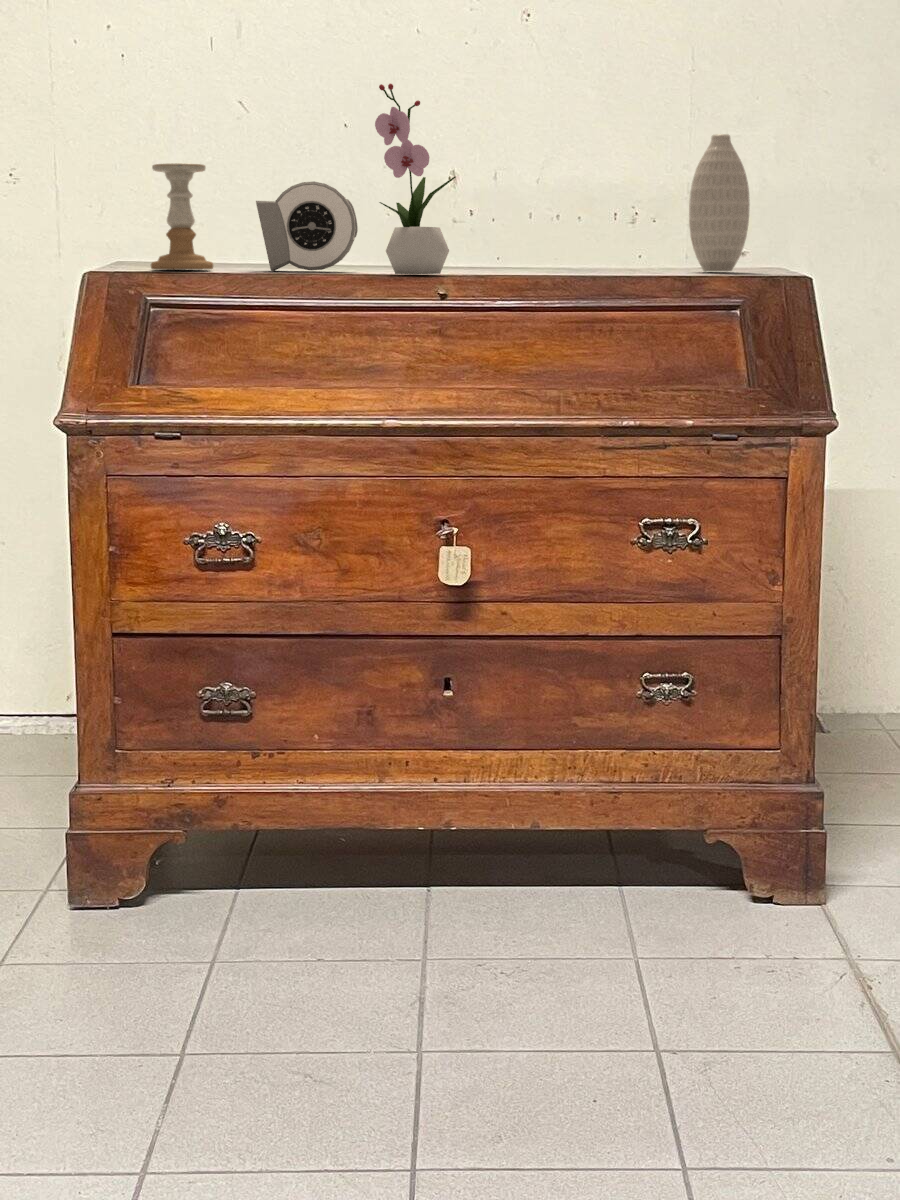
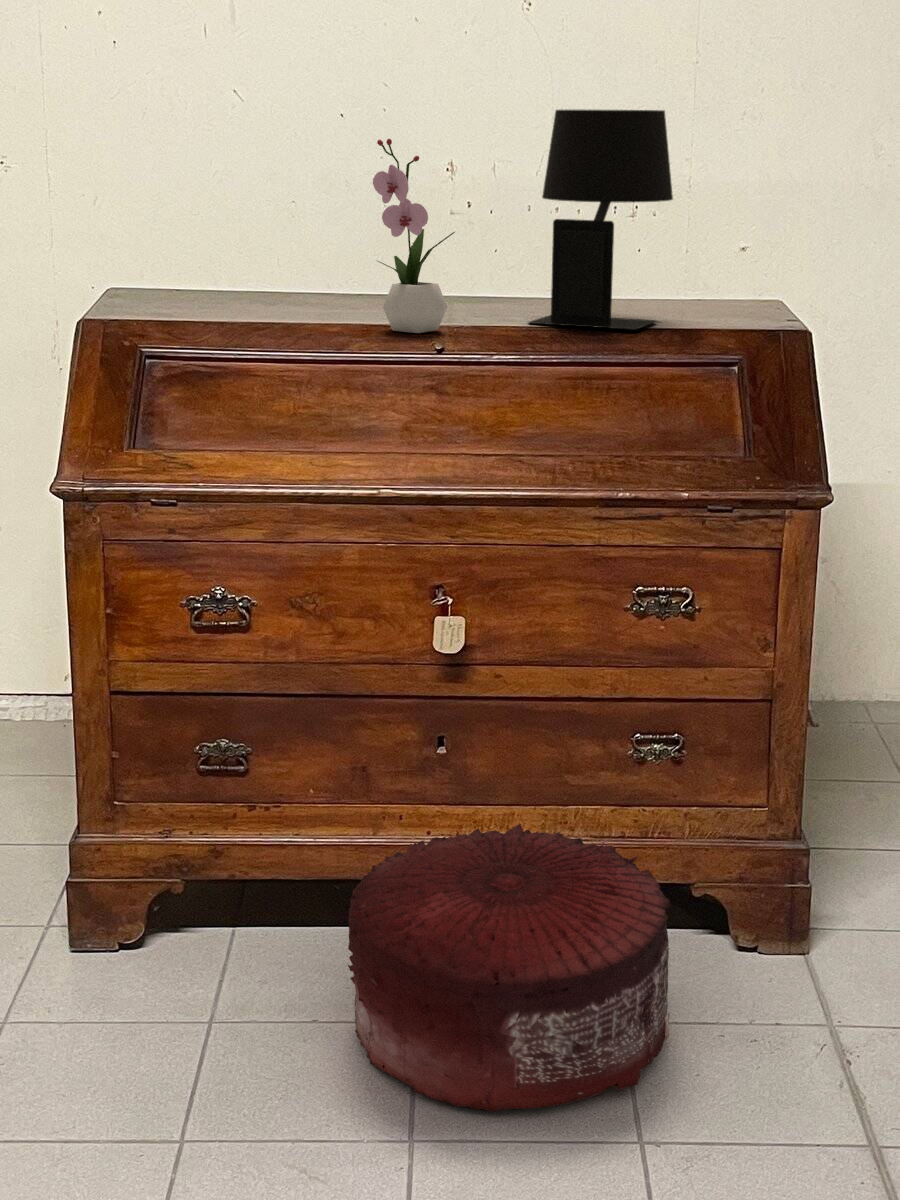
table lamp: none [529,61,670,273] -> present [529,110,673,330]
vase: present [689,134,750,271] -> none [691,168,753,308]
candle holder: present [151,163,213,270] -> none [145,207,209,317]
alarm clock: present [256,181,358,271] -> none [251,225,355,317]
pouf: none [354,767,685,1028] -> present [348,824,670,1112]

